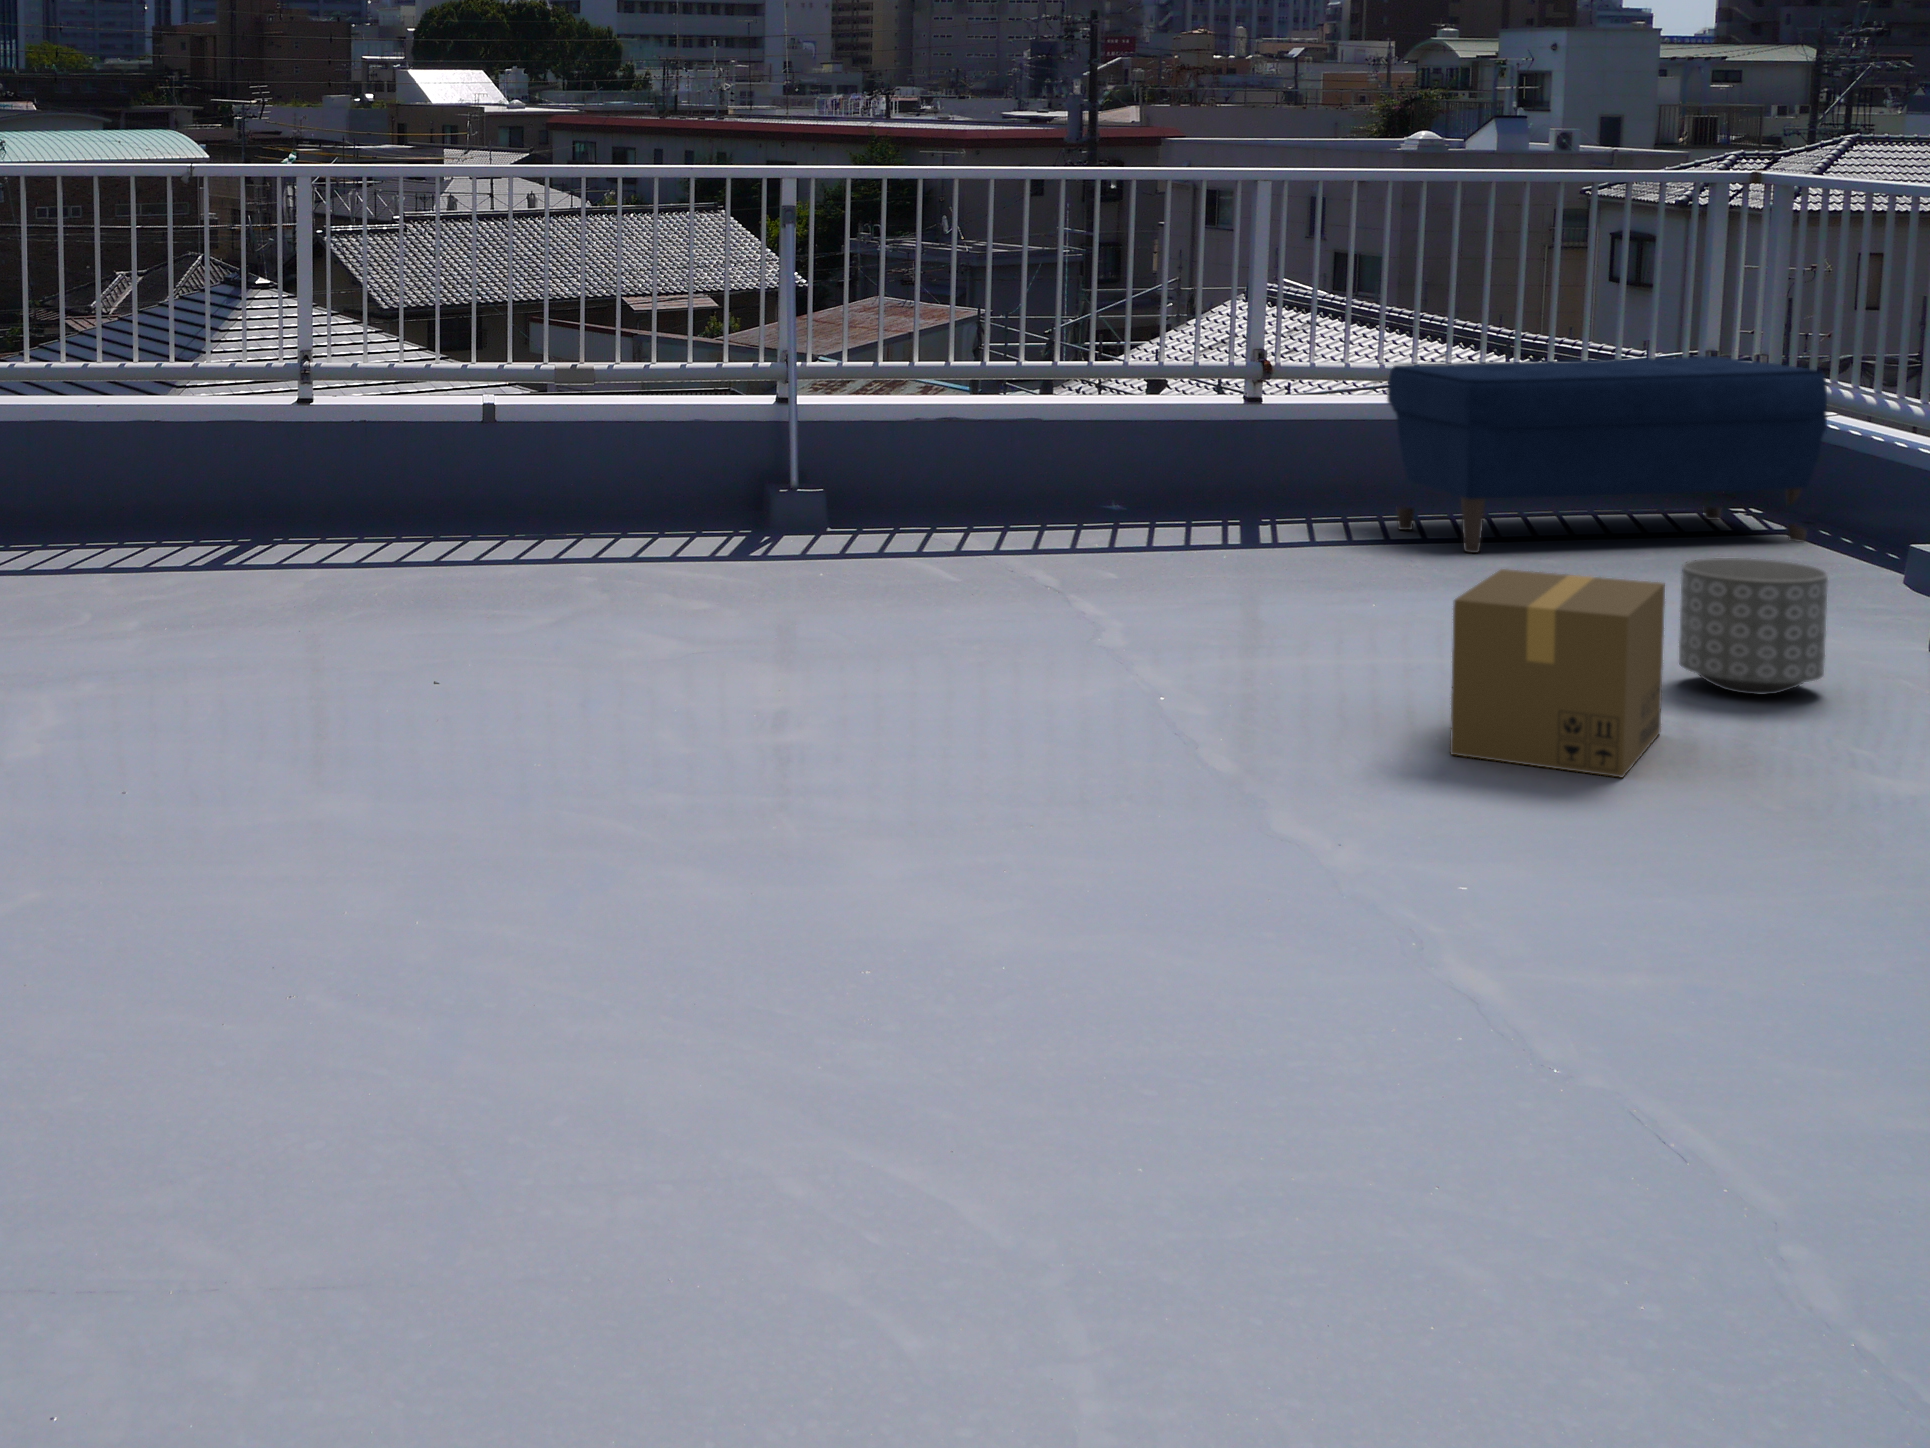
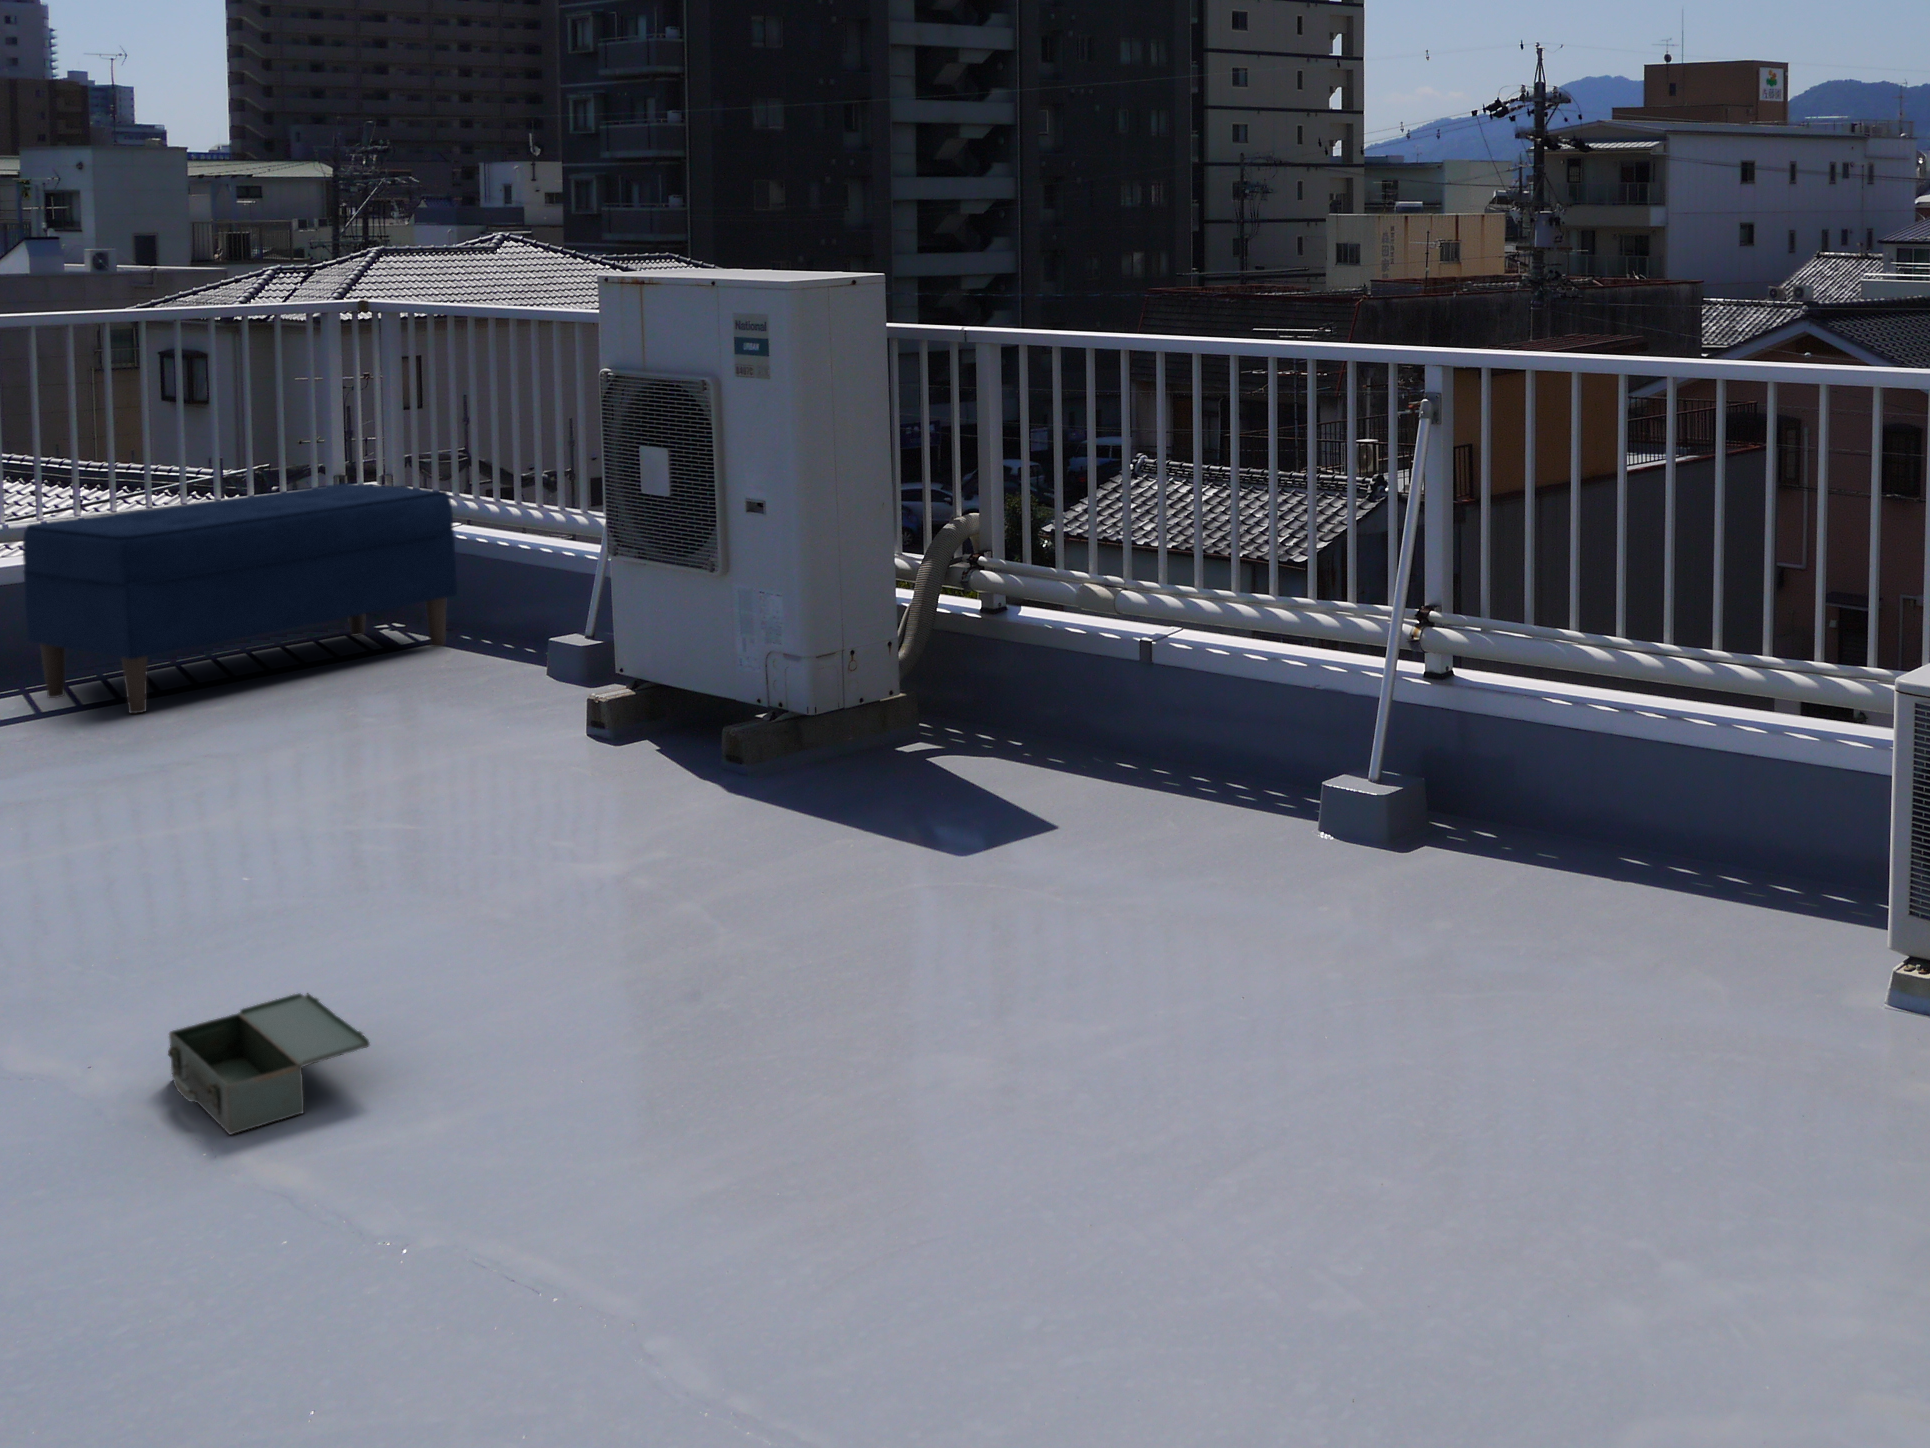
planter: present [1679,558,1828,694] -> none [385,692,518,824]
cardboard box: present [1450,569,1665,777] -> none [186,743,395,976]
toolbox: none [1401,776,1575,873] -> present [168,994,370,1135]

